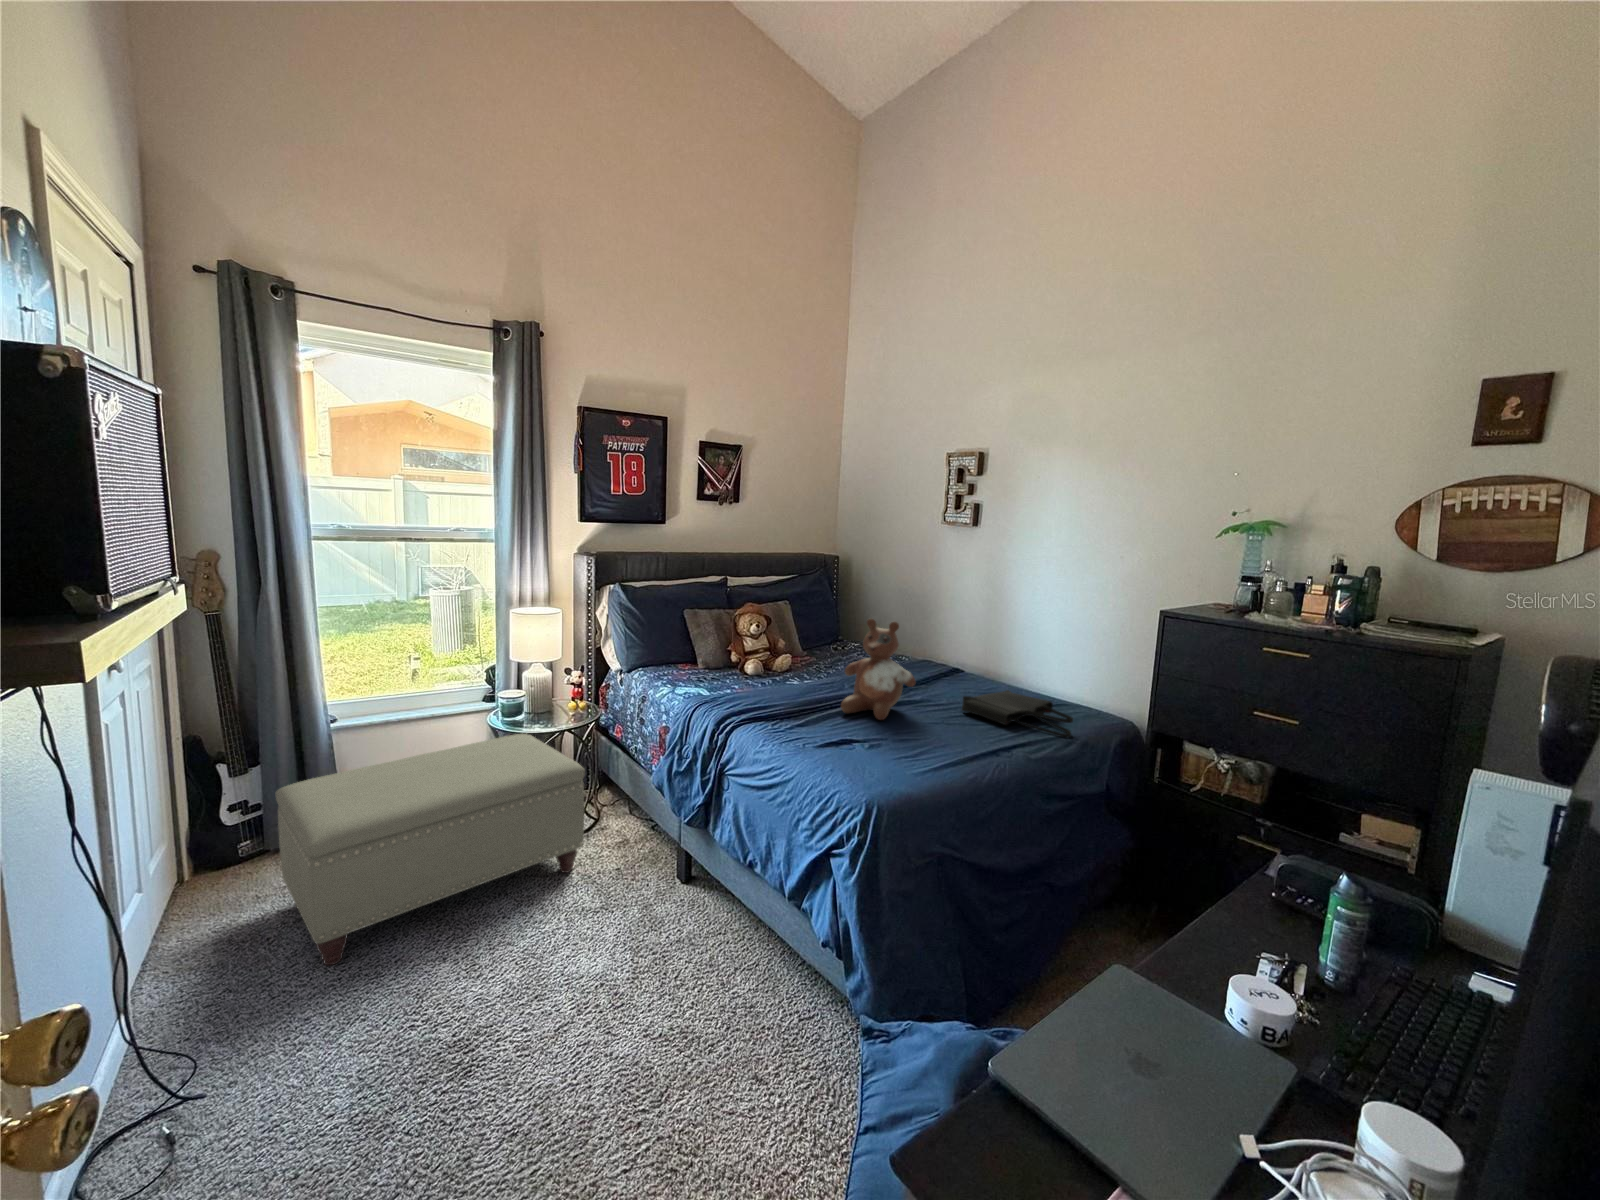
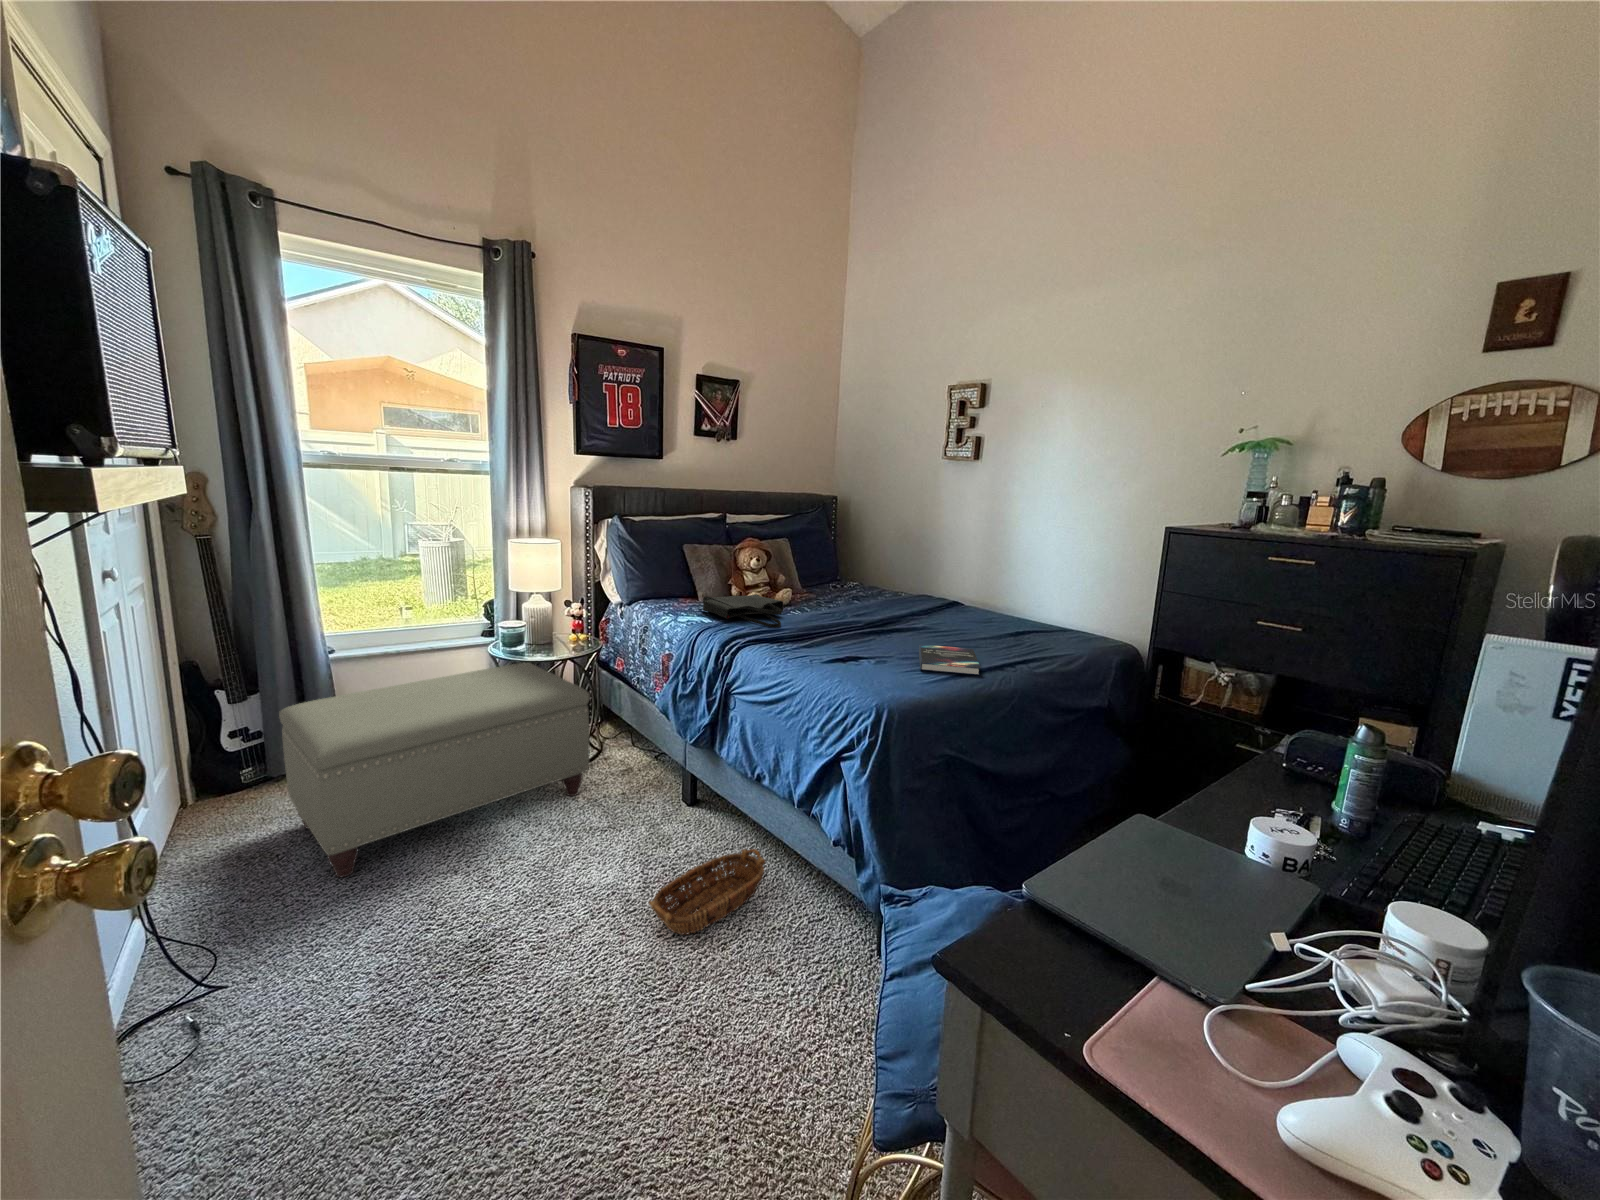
stuffed bear: present [841,619,915,720] -> none [845,542,919,641]
tote bag: present [962,690,1073,737] -> present [703,594,783,628]
hardback book: none [914,726,974,764] -> present [919,644,981,675]
basket: none [609,922,757,1063] -> present [649,849,766,934]

